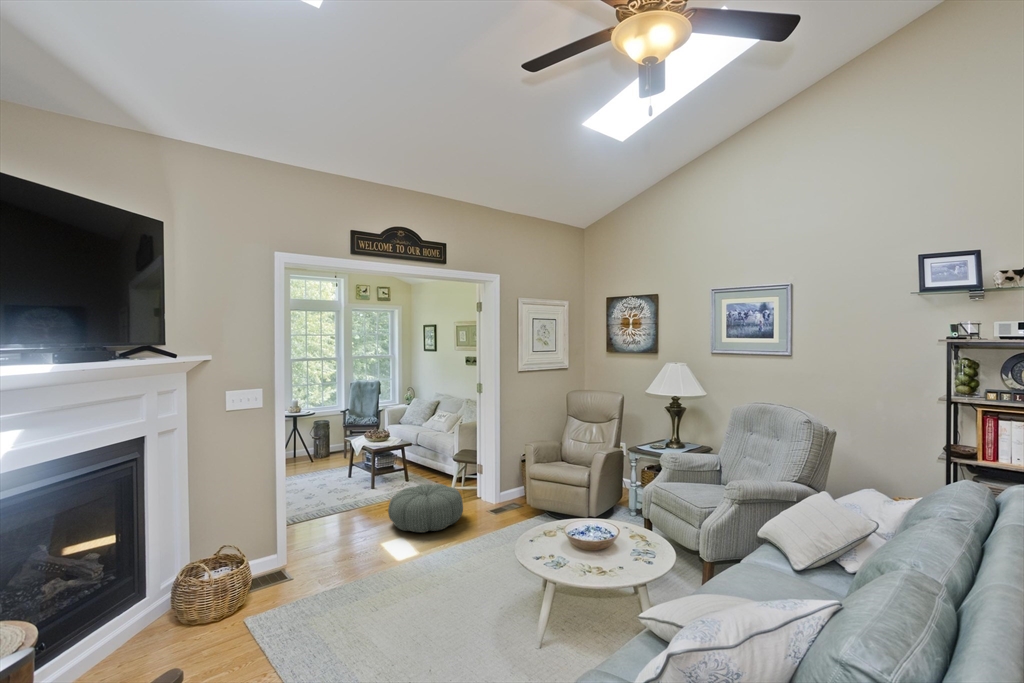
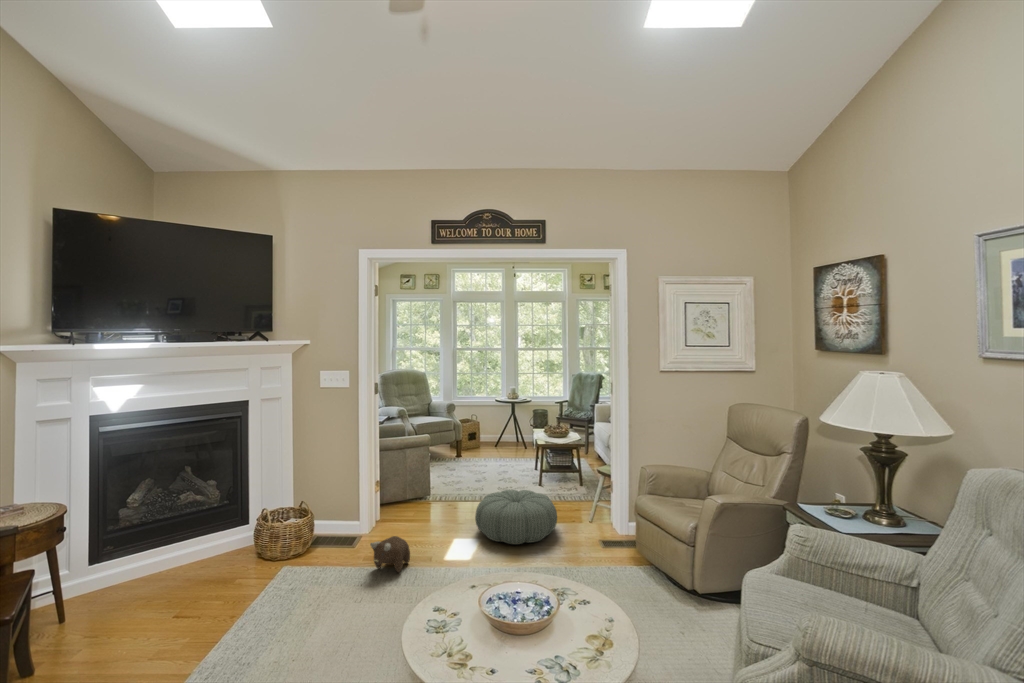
plush toy: none [343,549,377,585] -> present [370,536,410,572]

